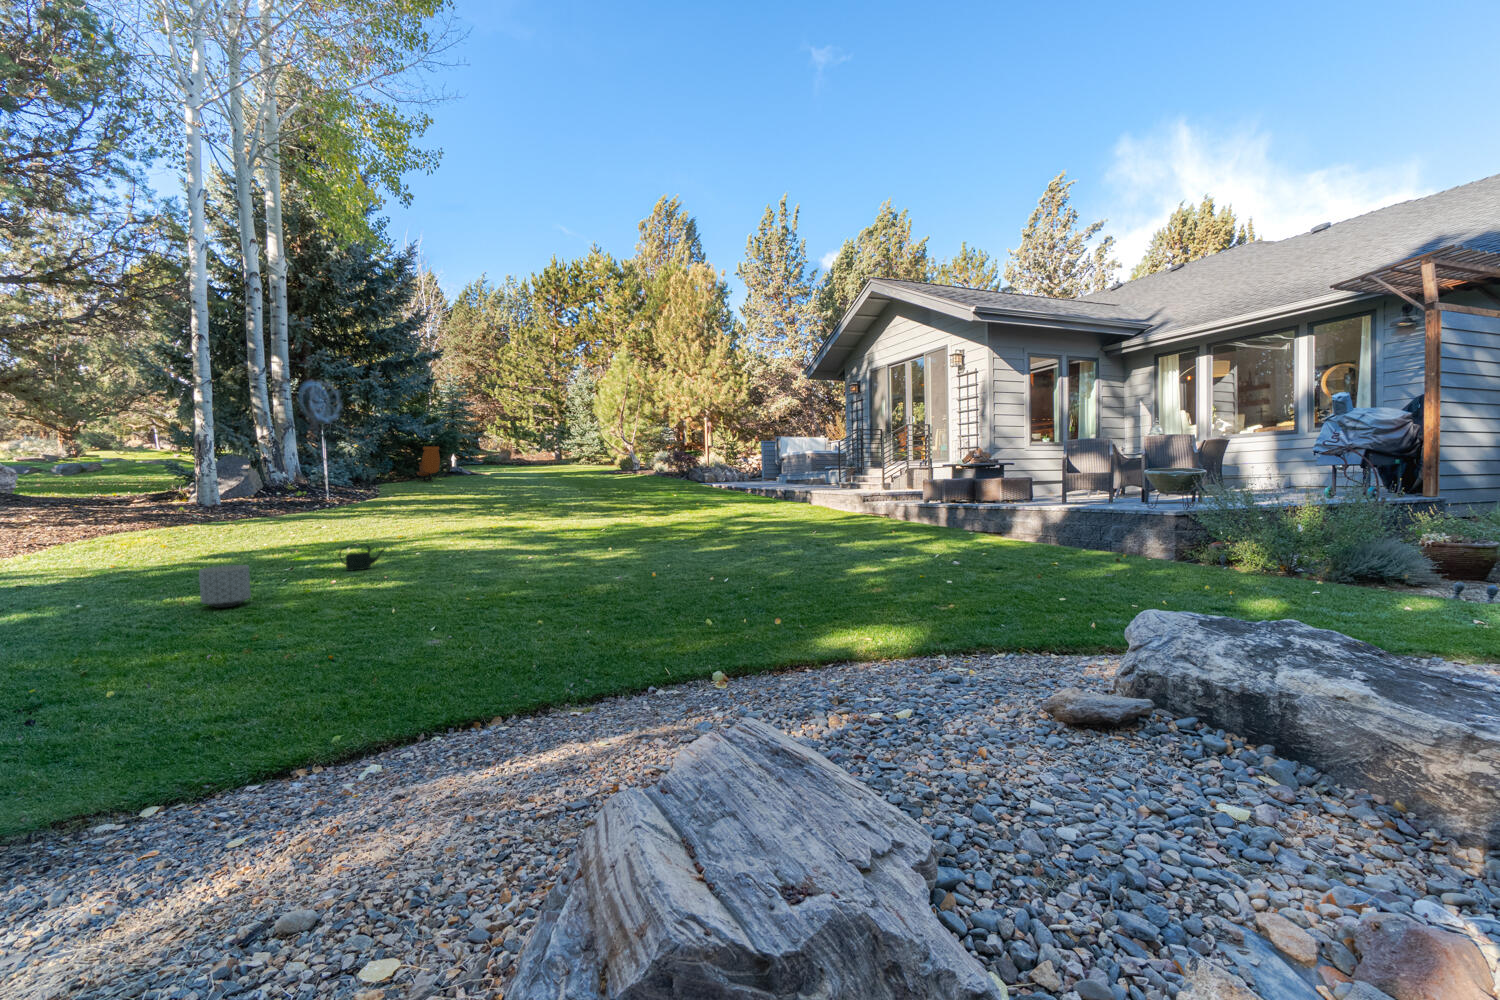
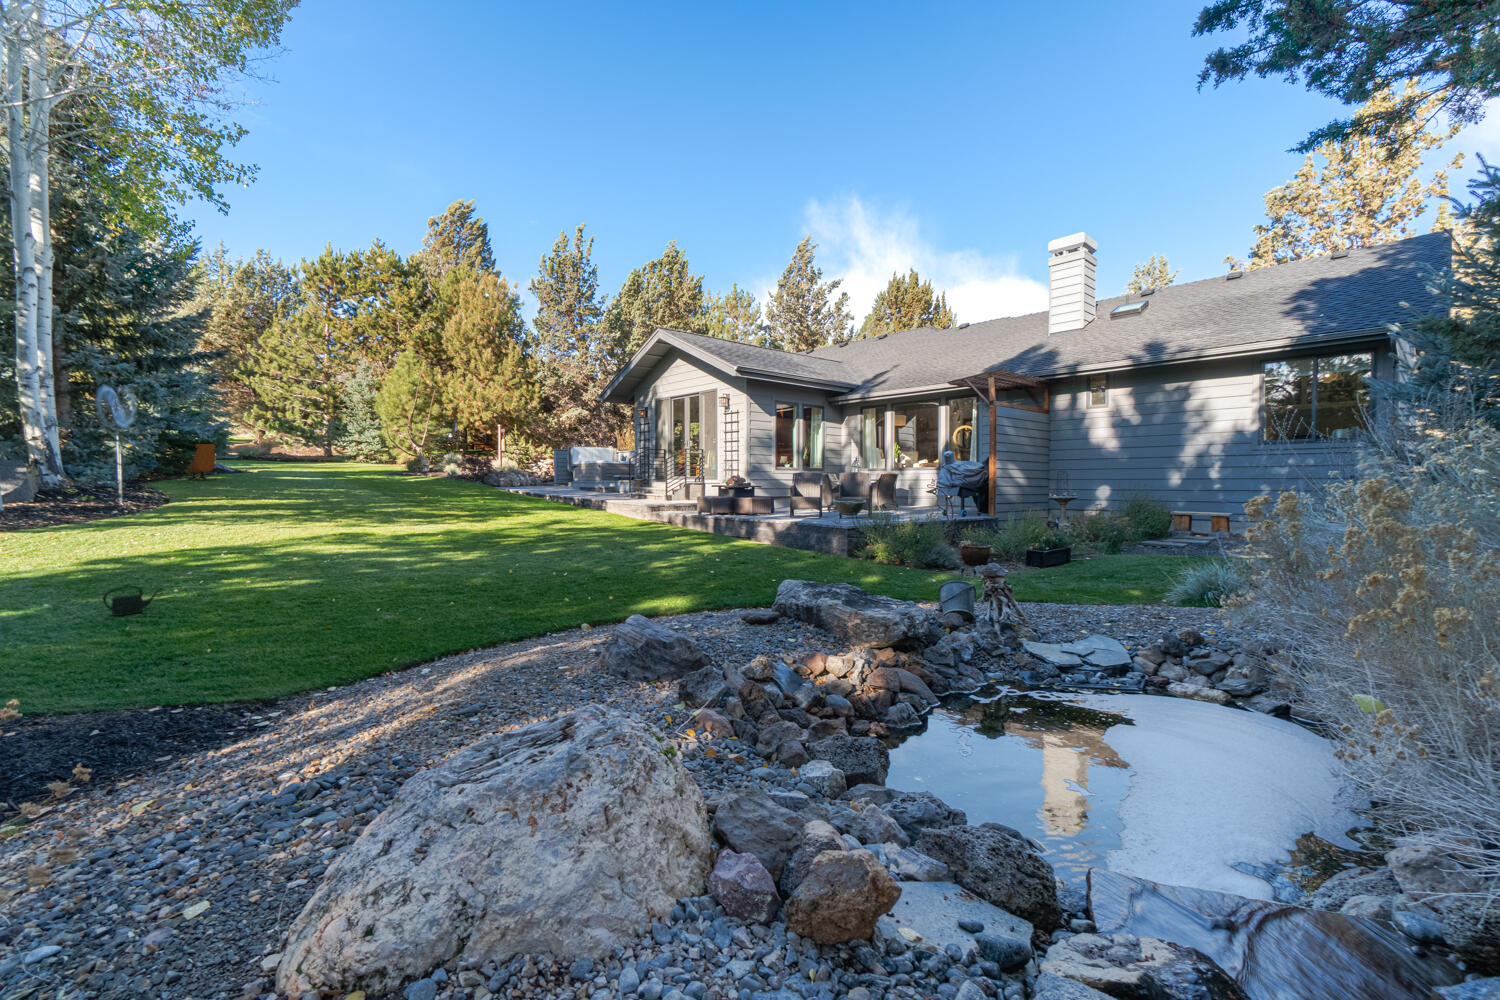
watering can: present [339,544,384,571] -> present [103,586,160,616]
planter: present [199,565,251,608] -> none [161,569,202,601]

